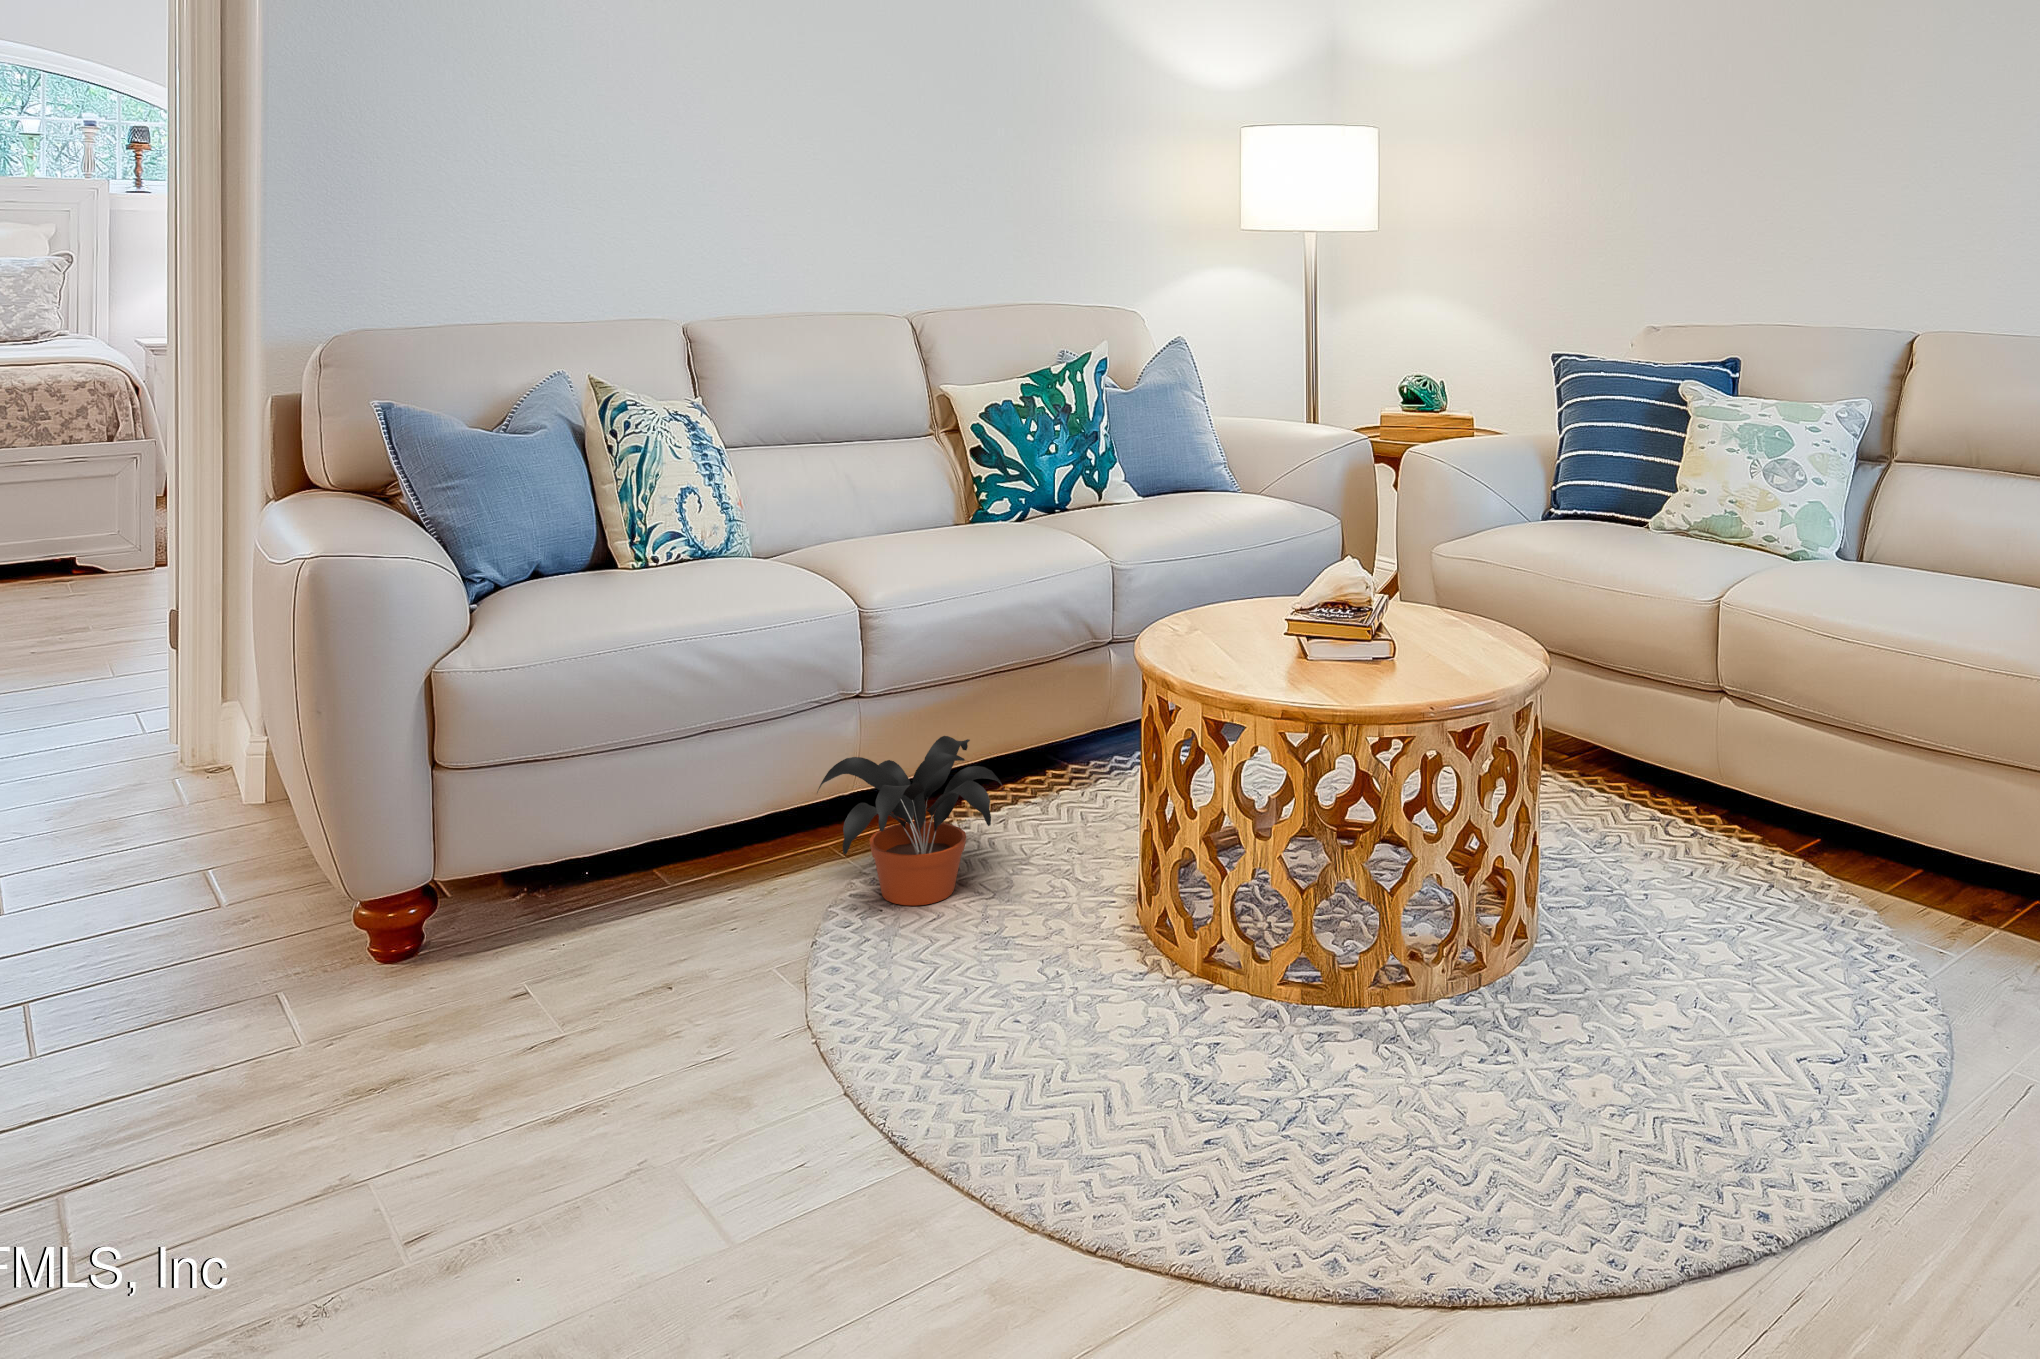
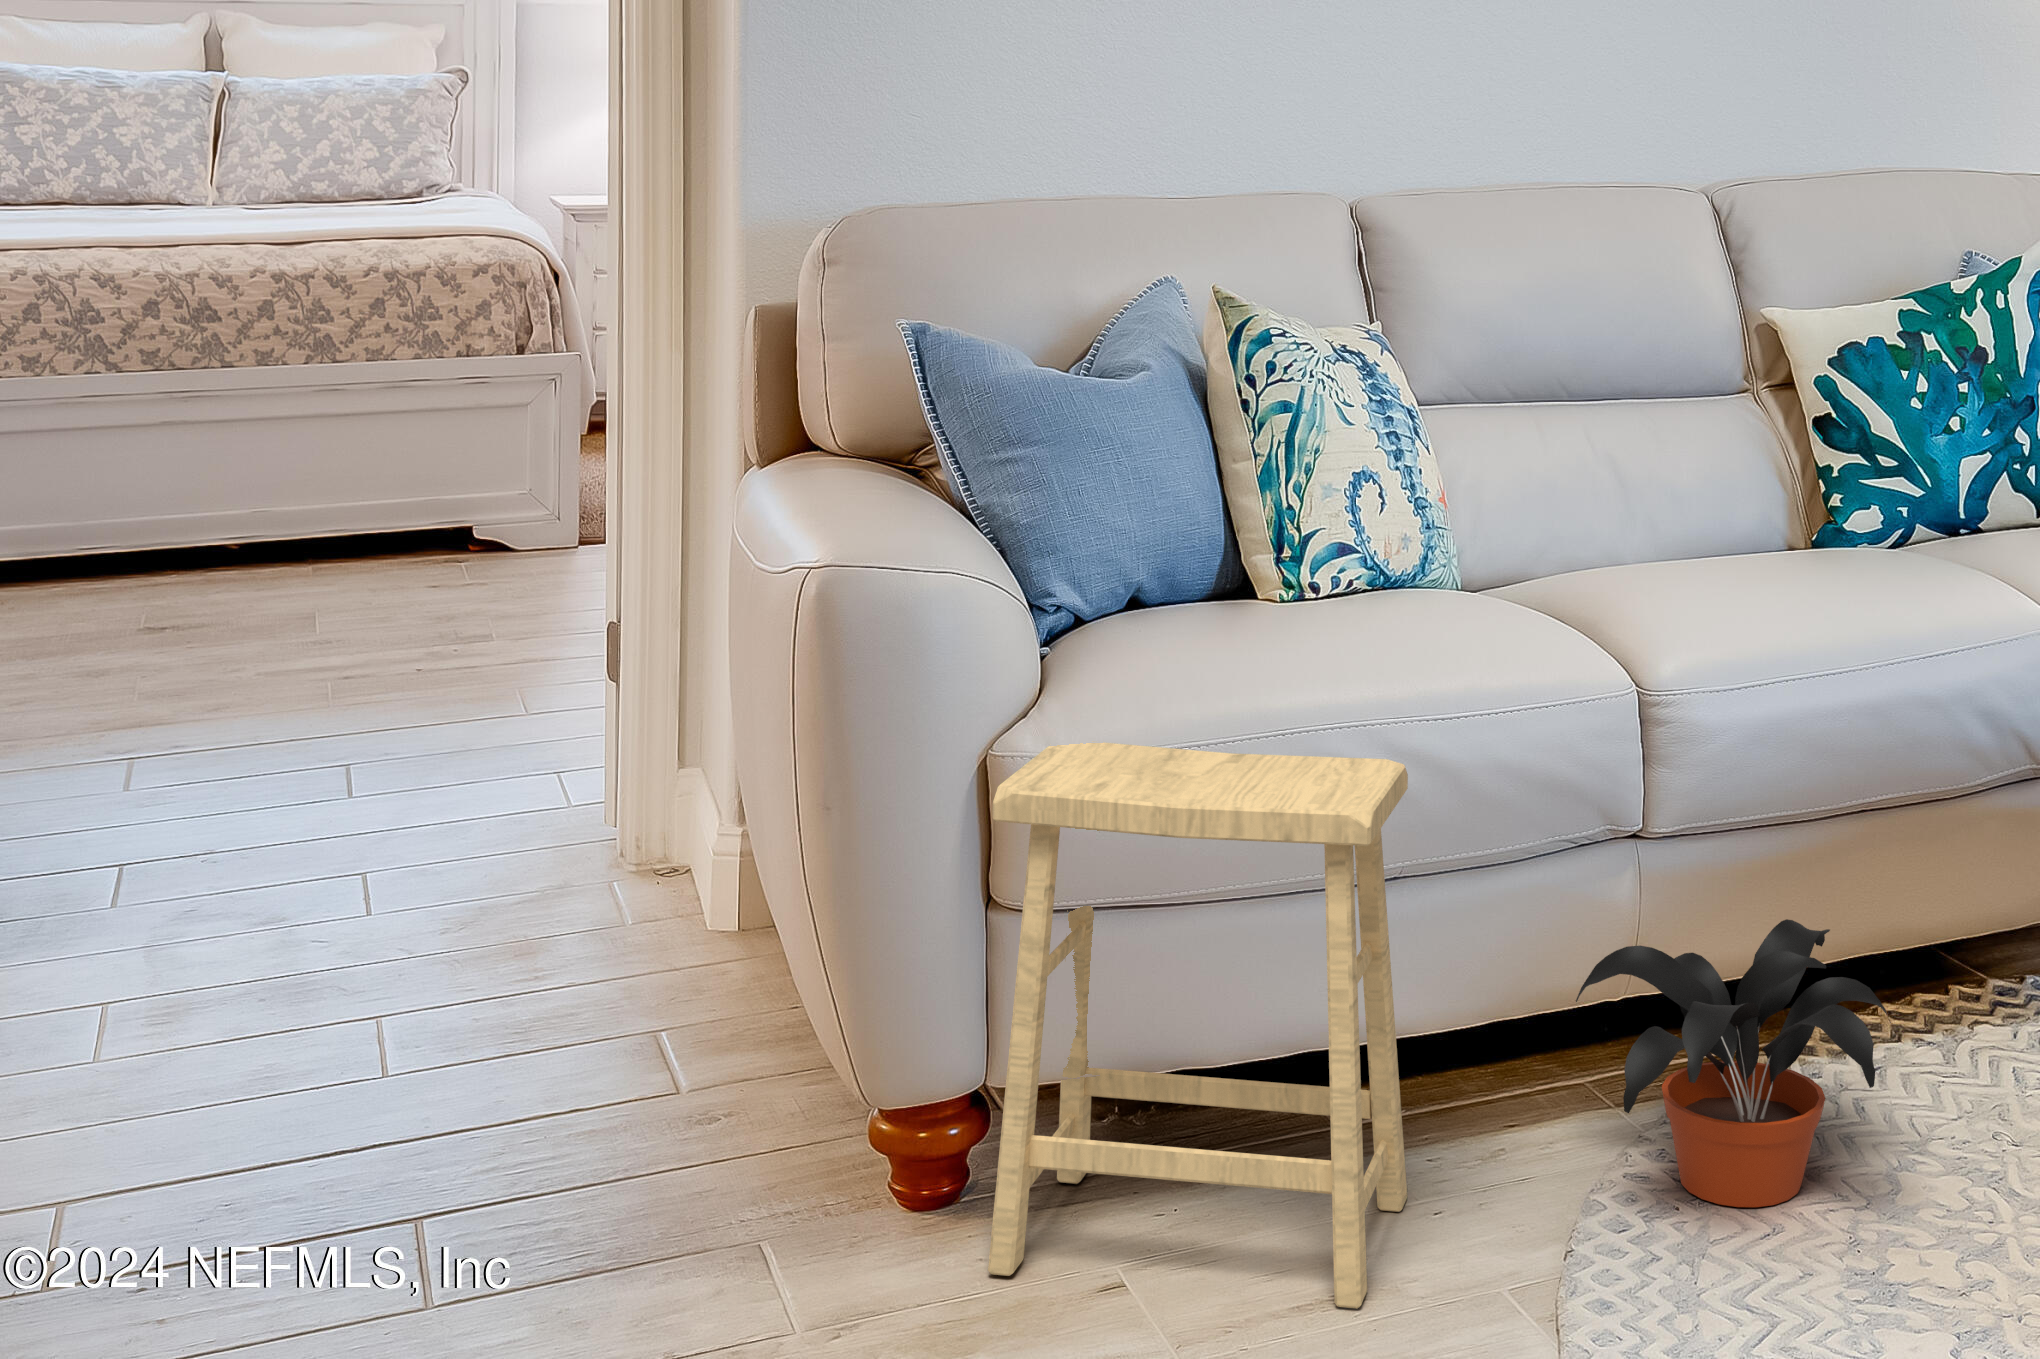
footstool: none [433,654,712,992] -> present [988,741,1408,1309]

